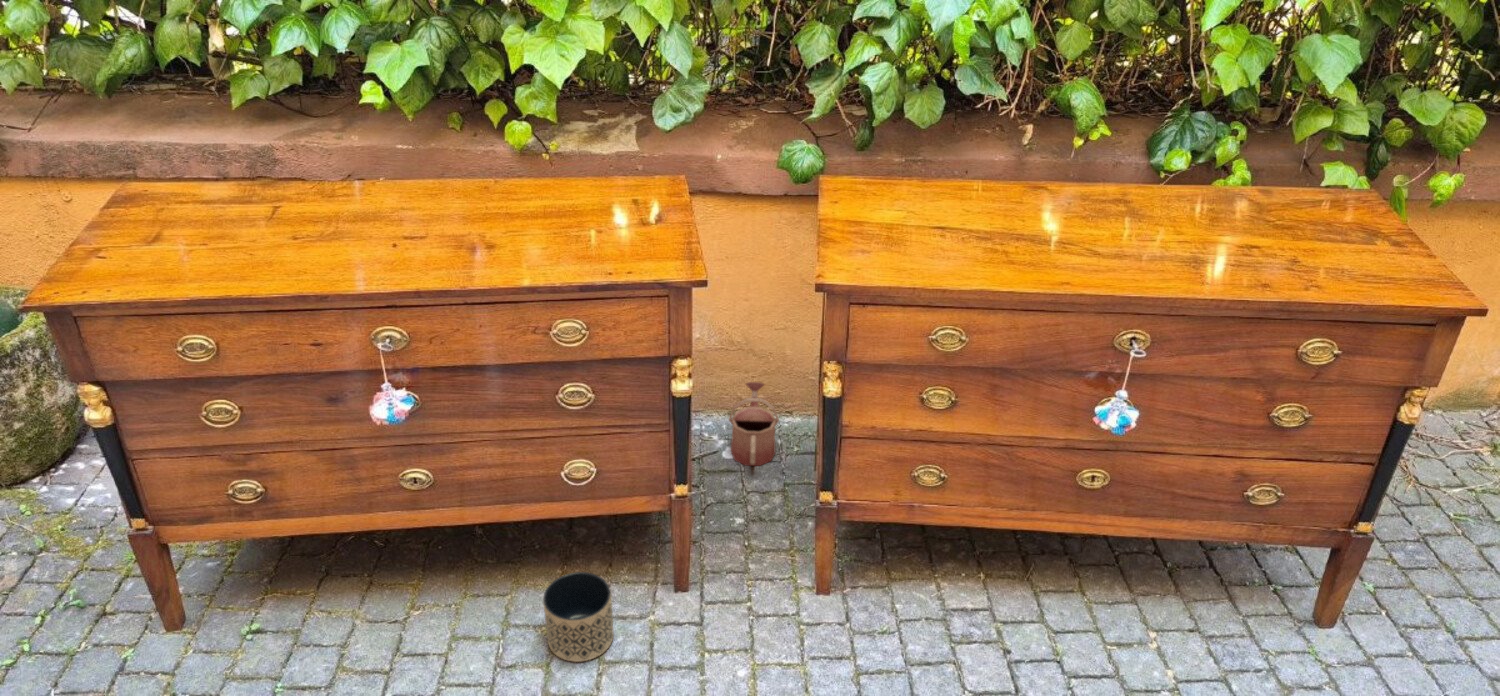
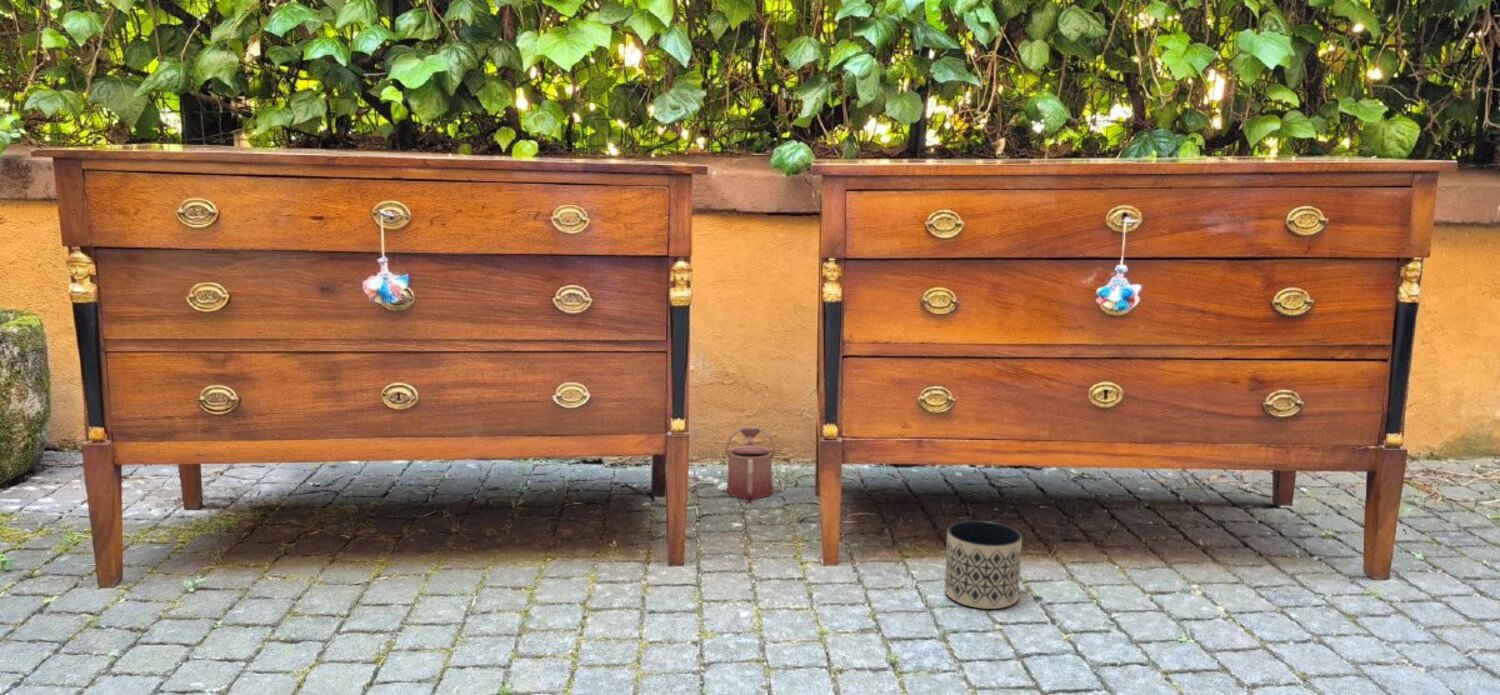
planter: present [543,572,613,662] -> present [945,521,1022,609]

